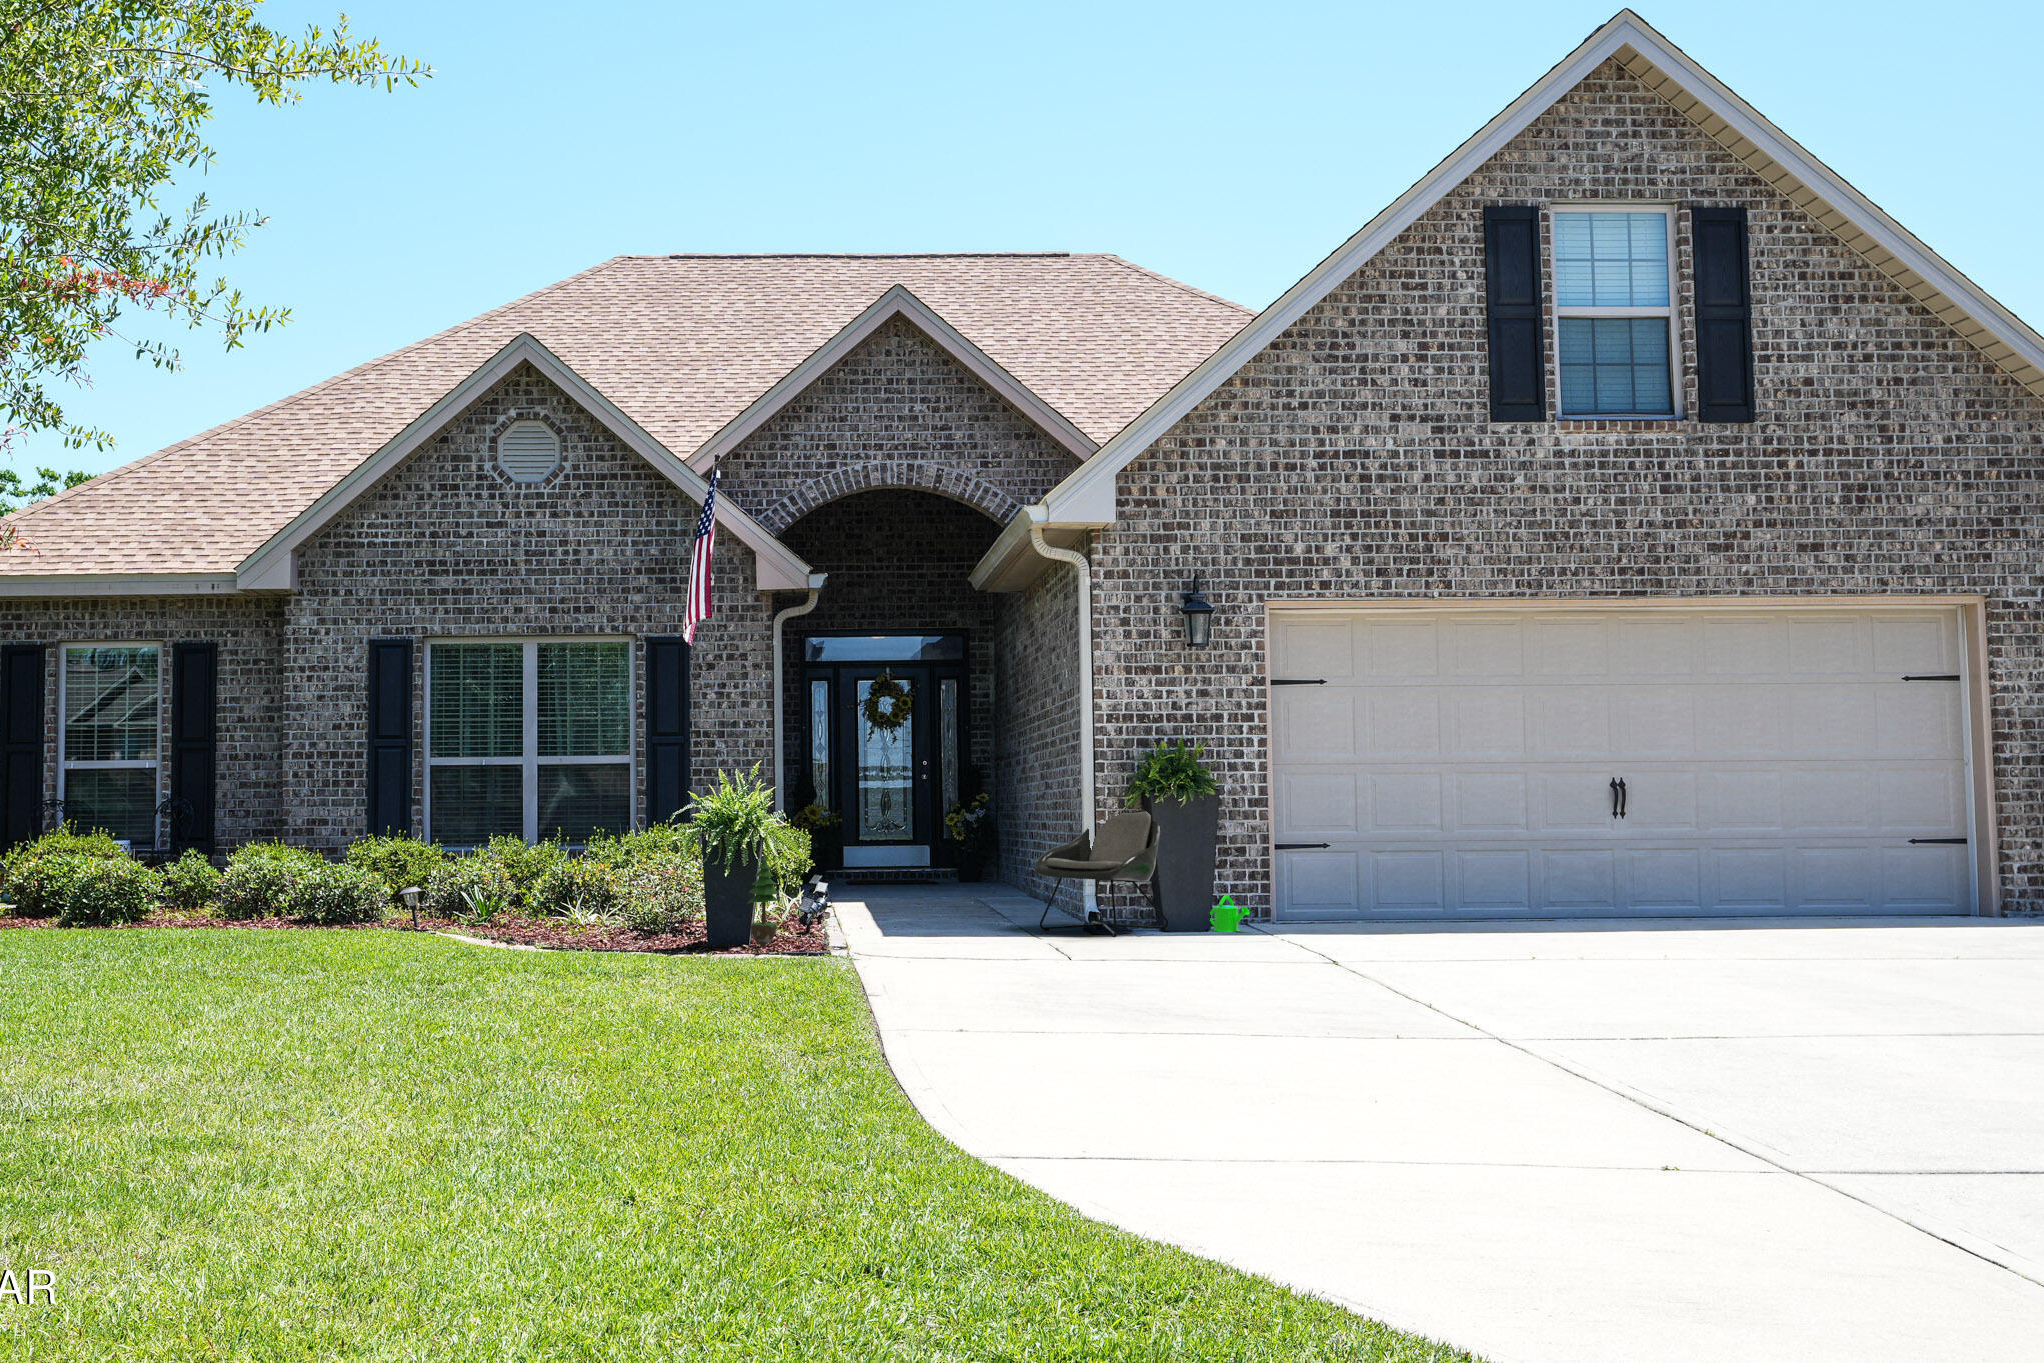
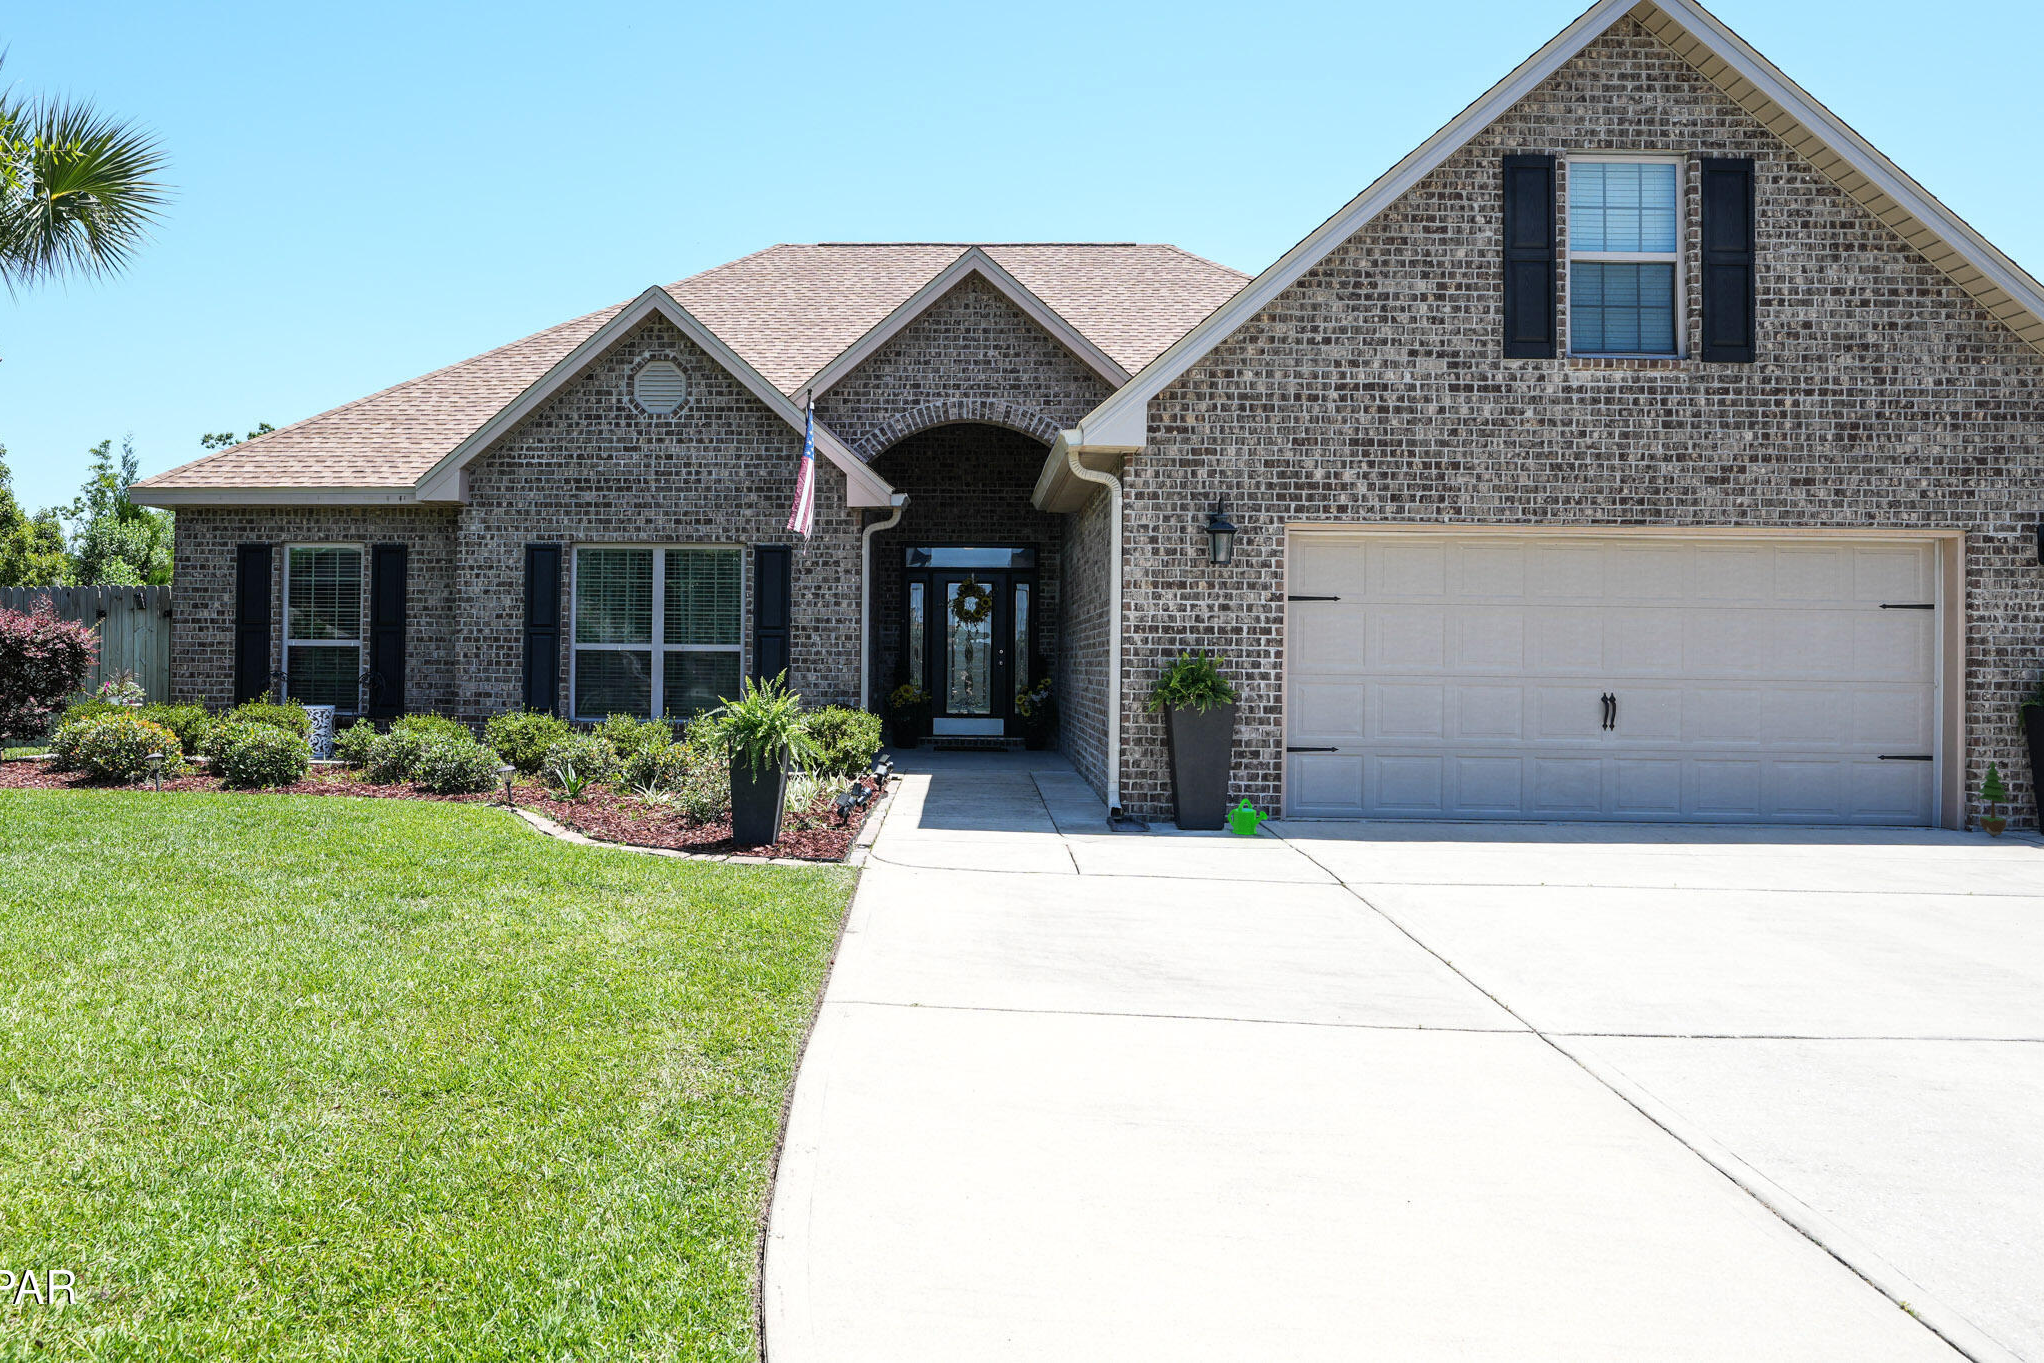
lounge chair: present [1034,810,1168,937] -> none [1066,711,1190,841]
potted tree: present [748,853,780,947] -> present [1976,761,2009,837]

